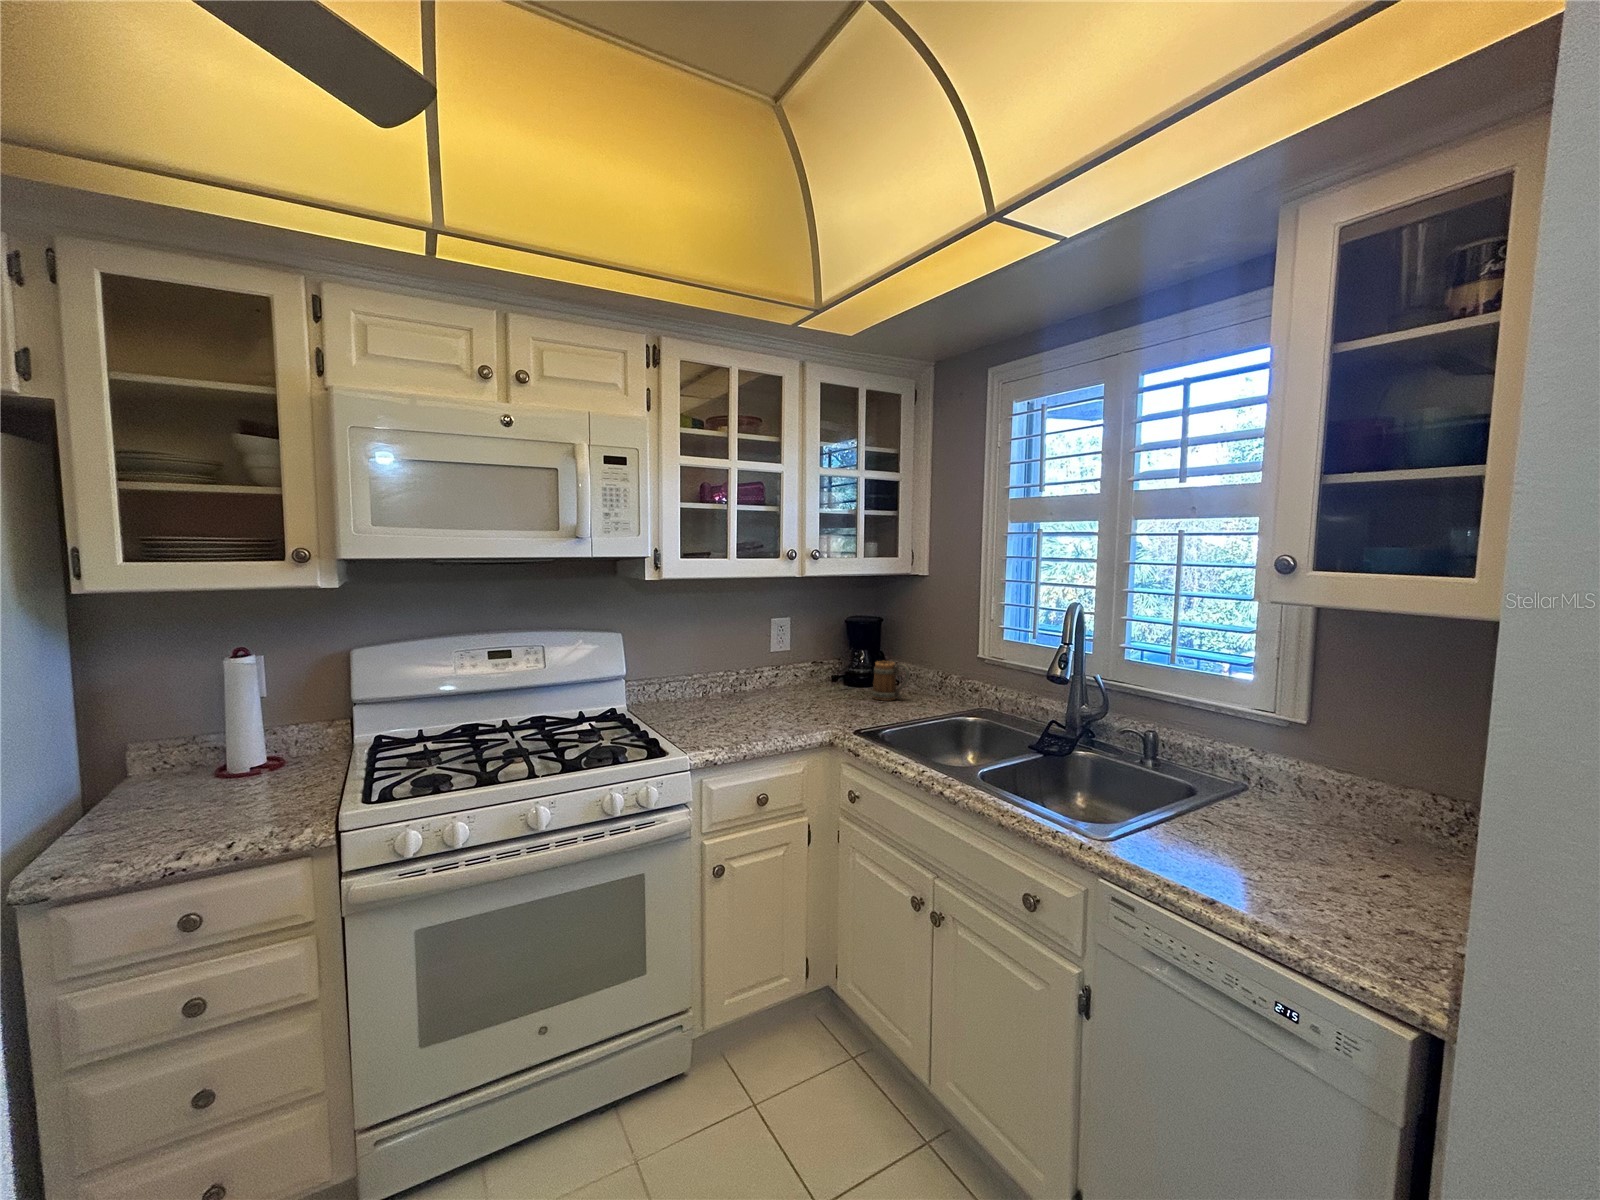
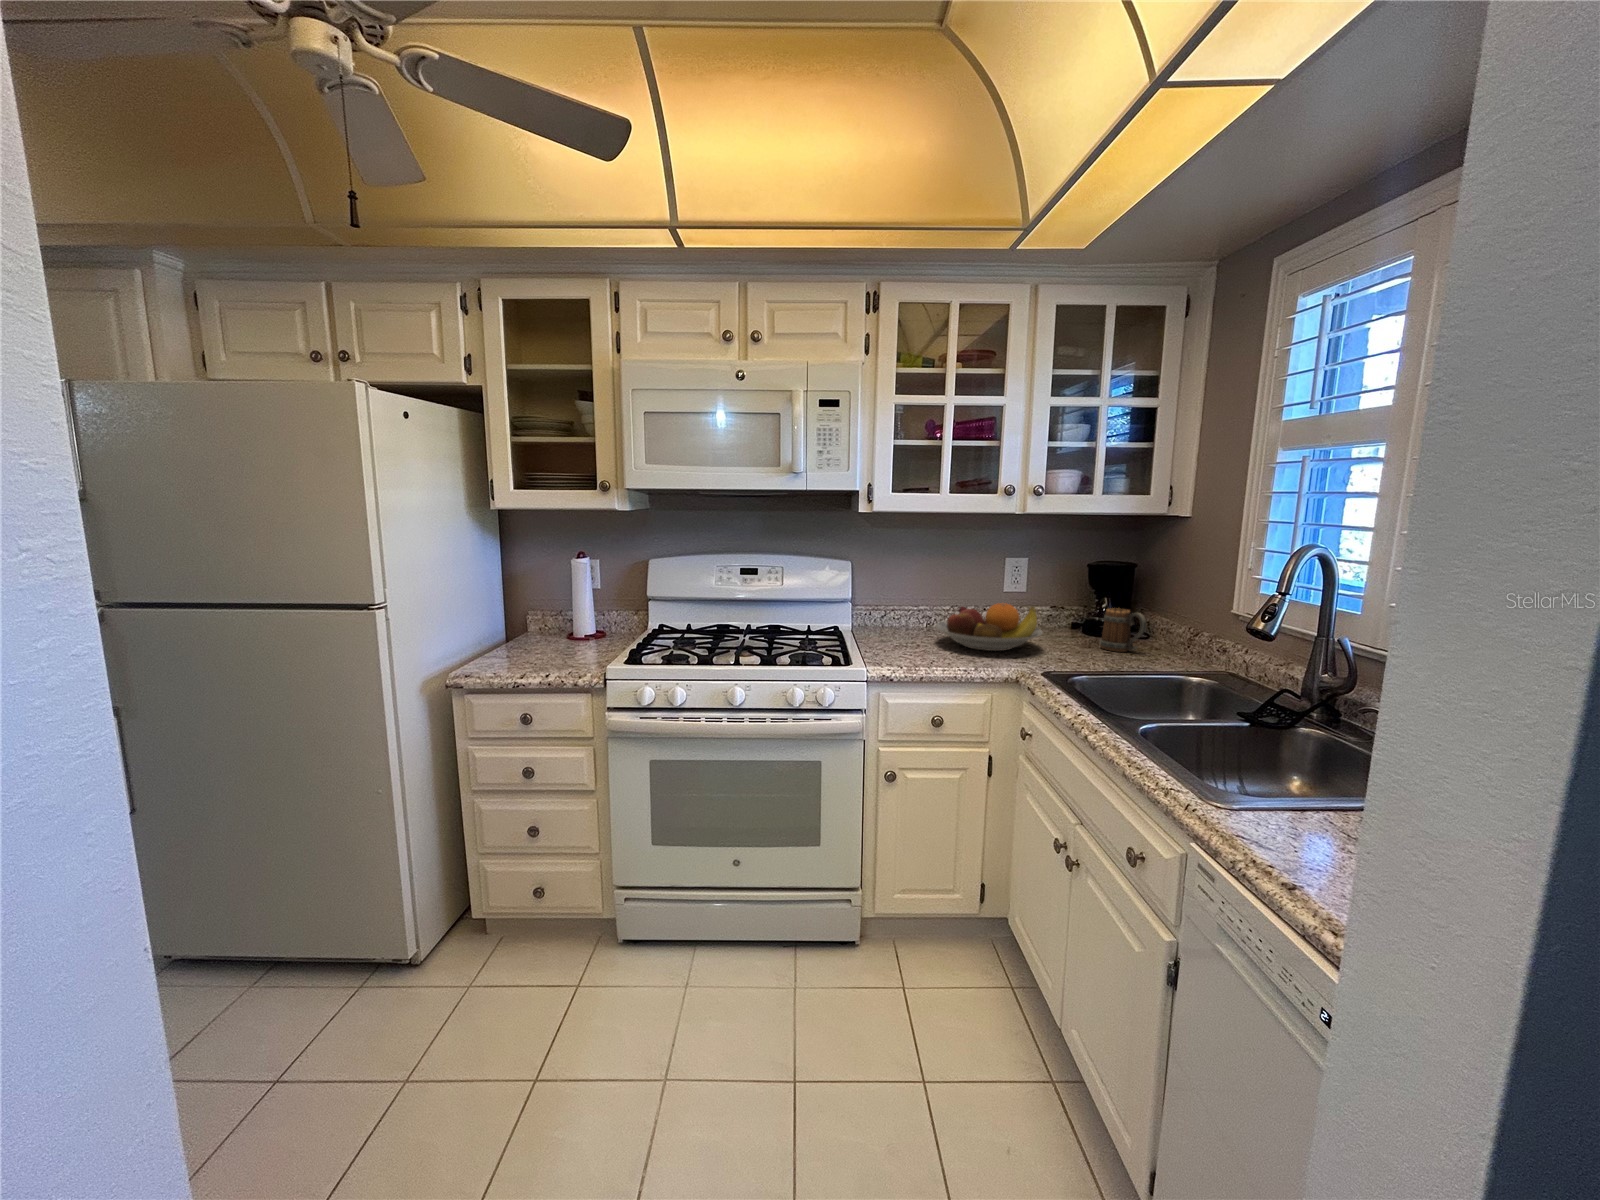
fruit bowl: none [729,666,832,716] -> present [935,603,1042,651]

